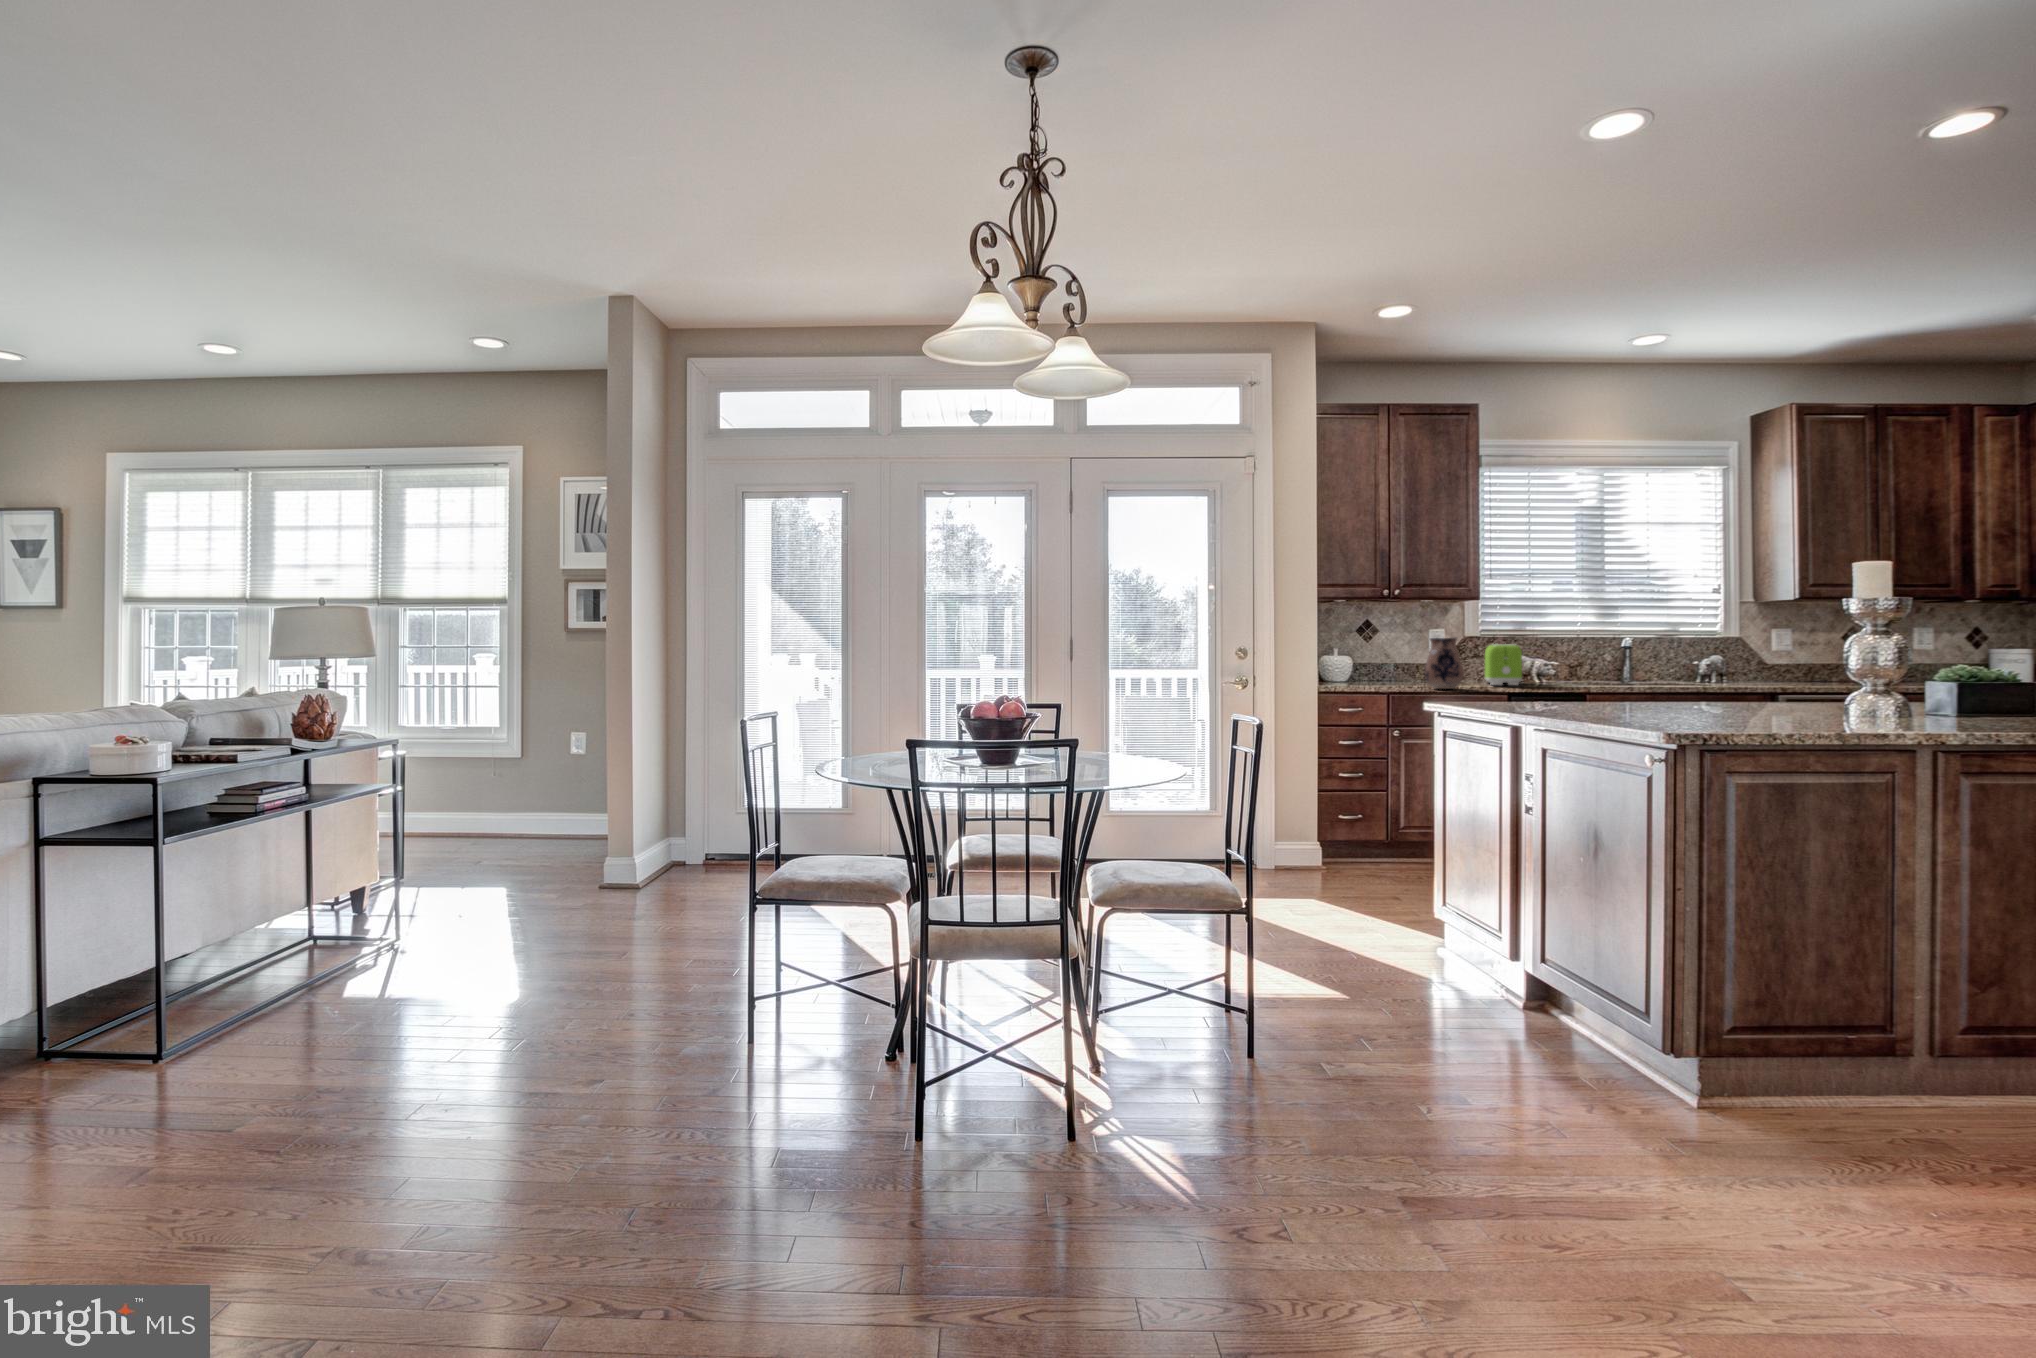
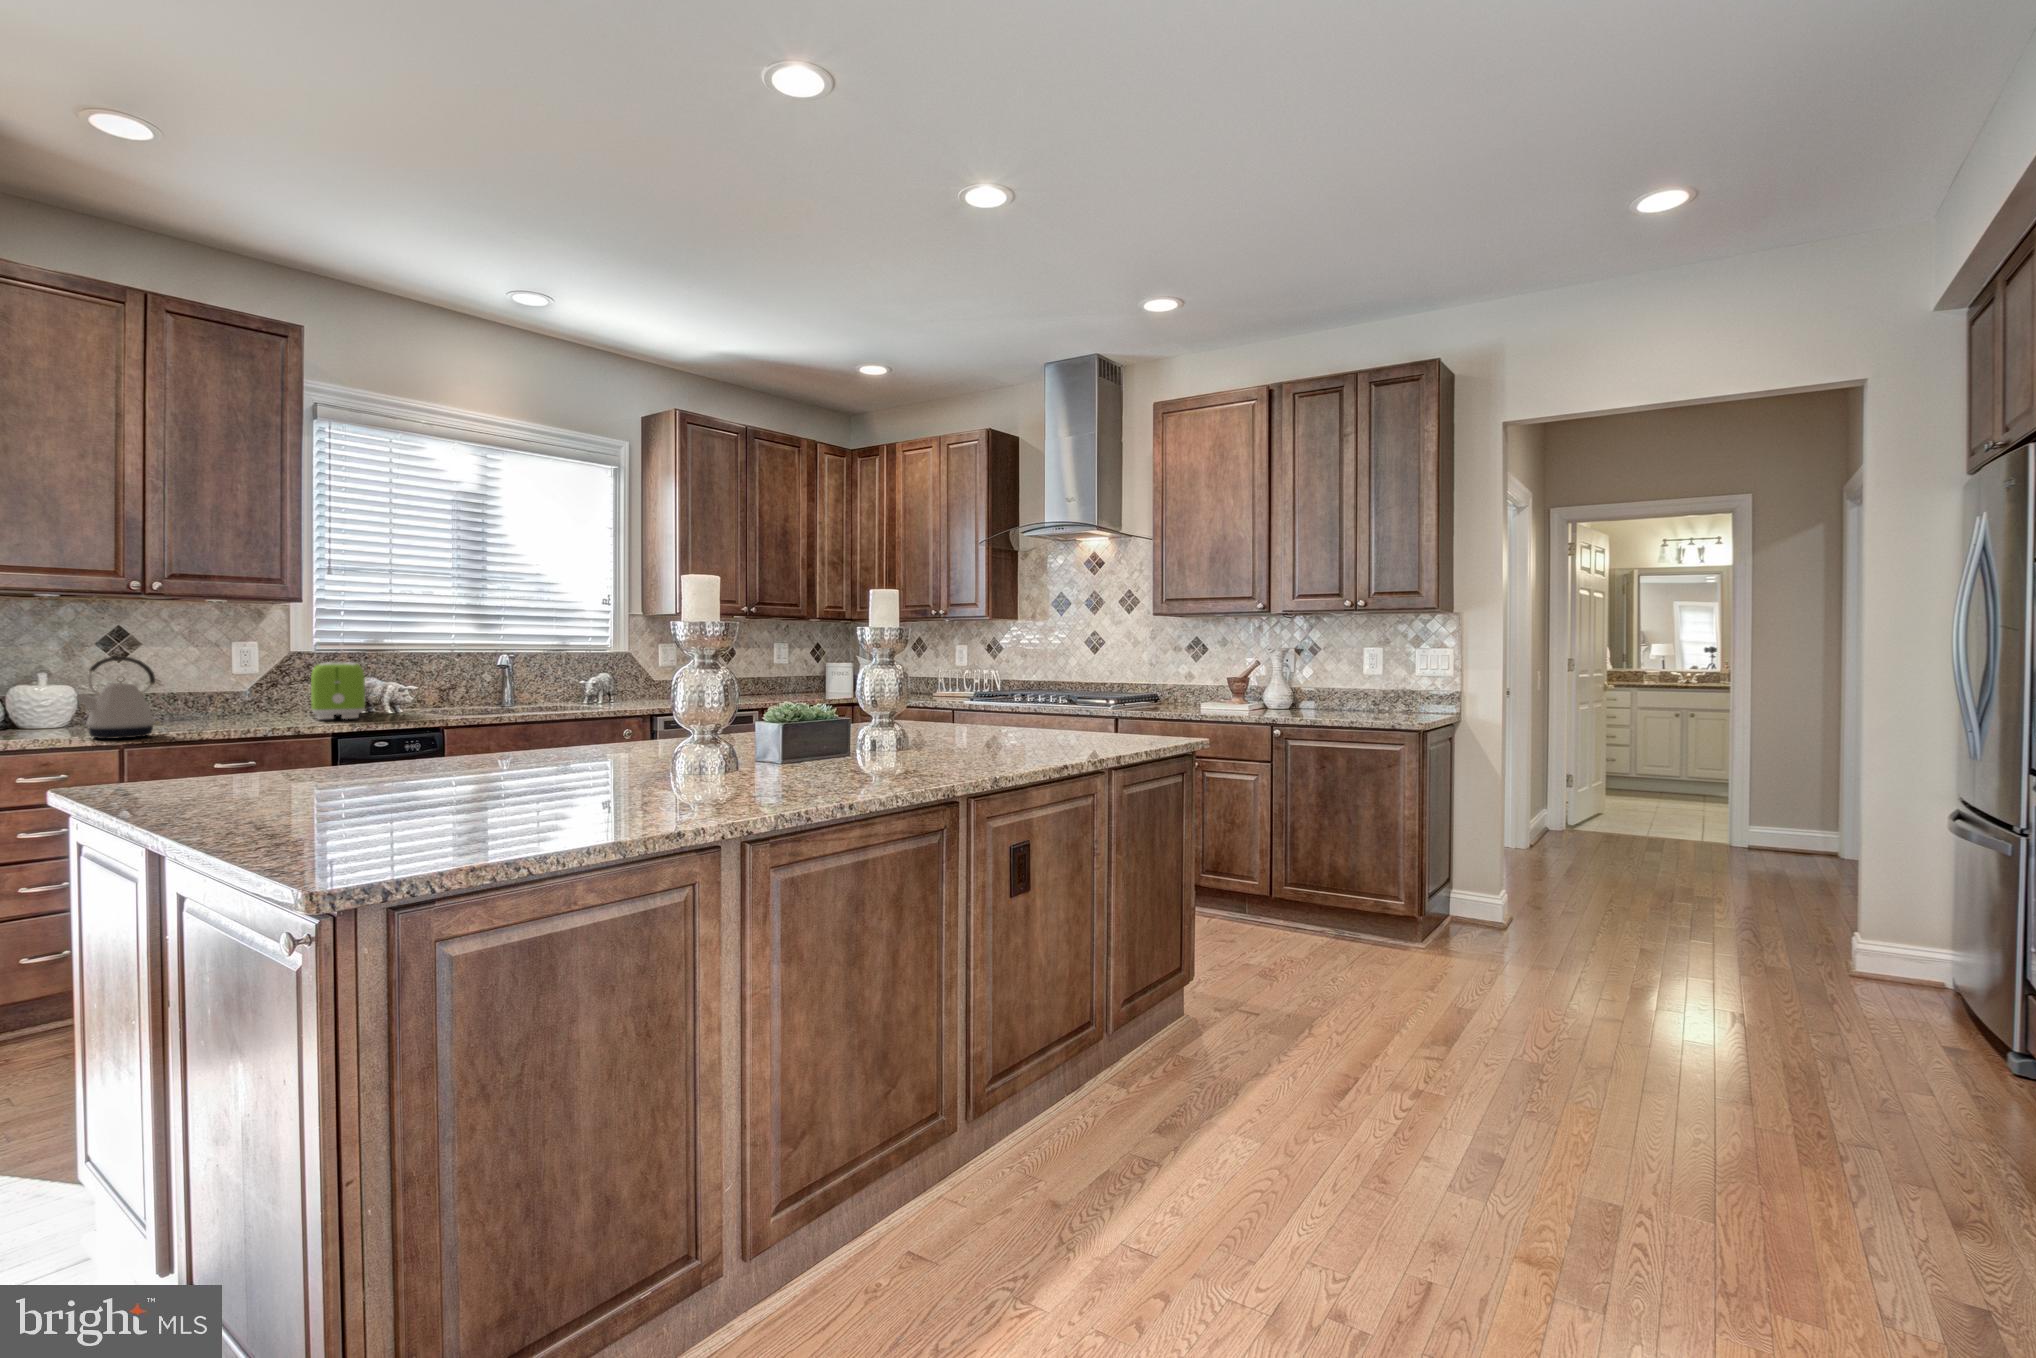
ceramic pitcher: present [1425,638,1464,689] -> none [197,655,264,730]
kettle: none [1365,639,1408,690] -> present [76,656,160,739]

